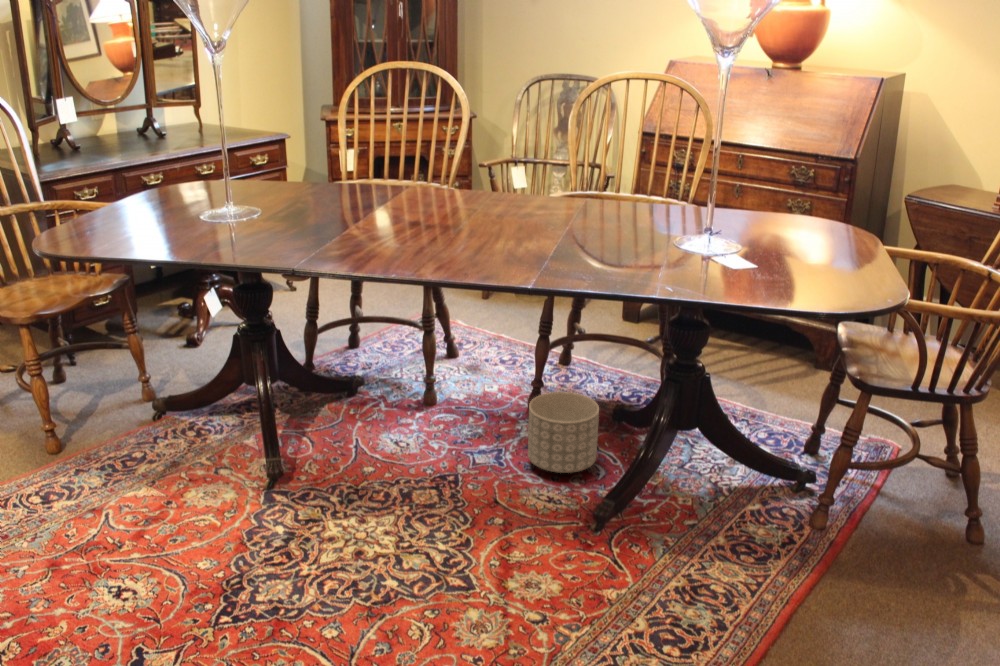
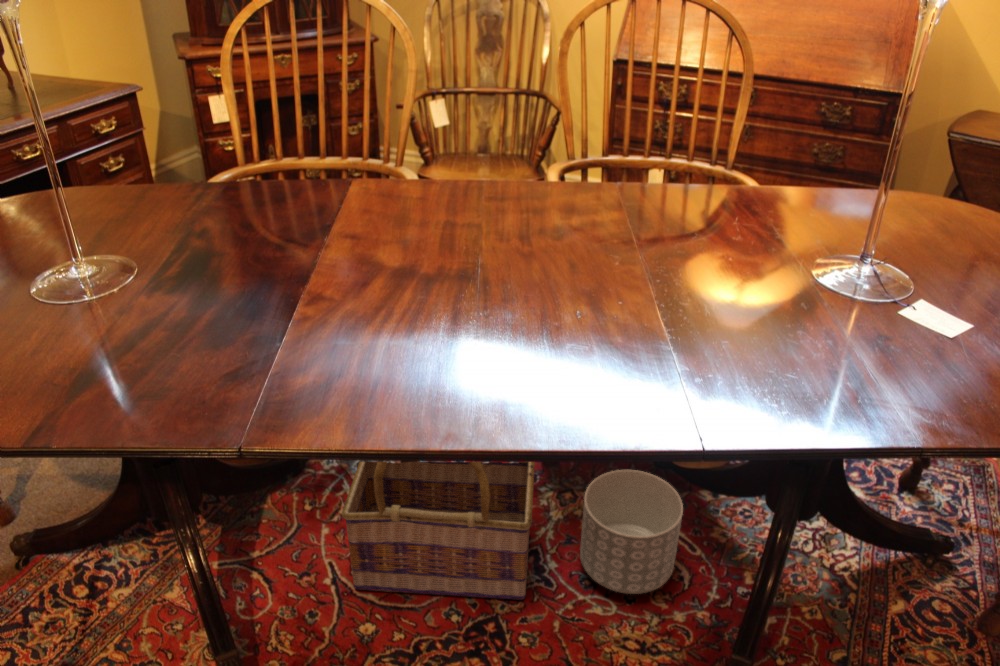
basket: none [362,306,503,470] -> present [342,462,535,600]

